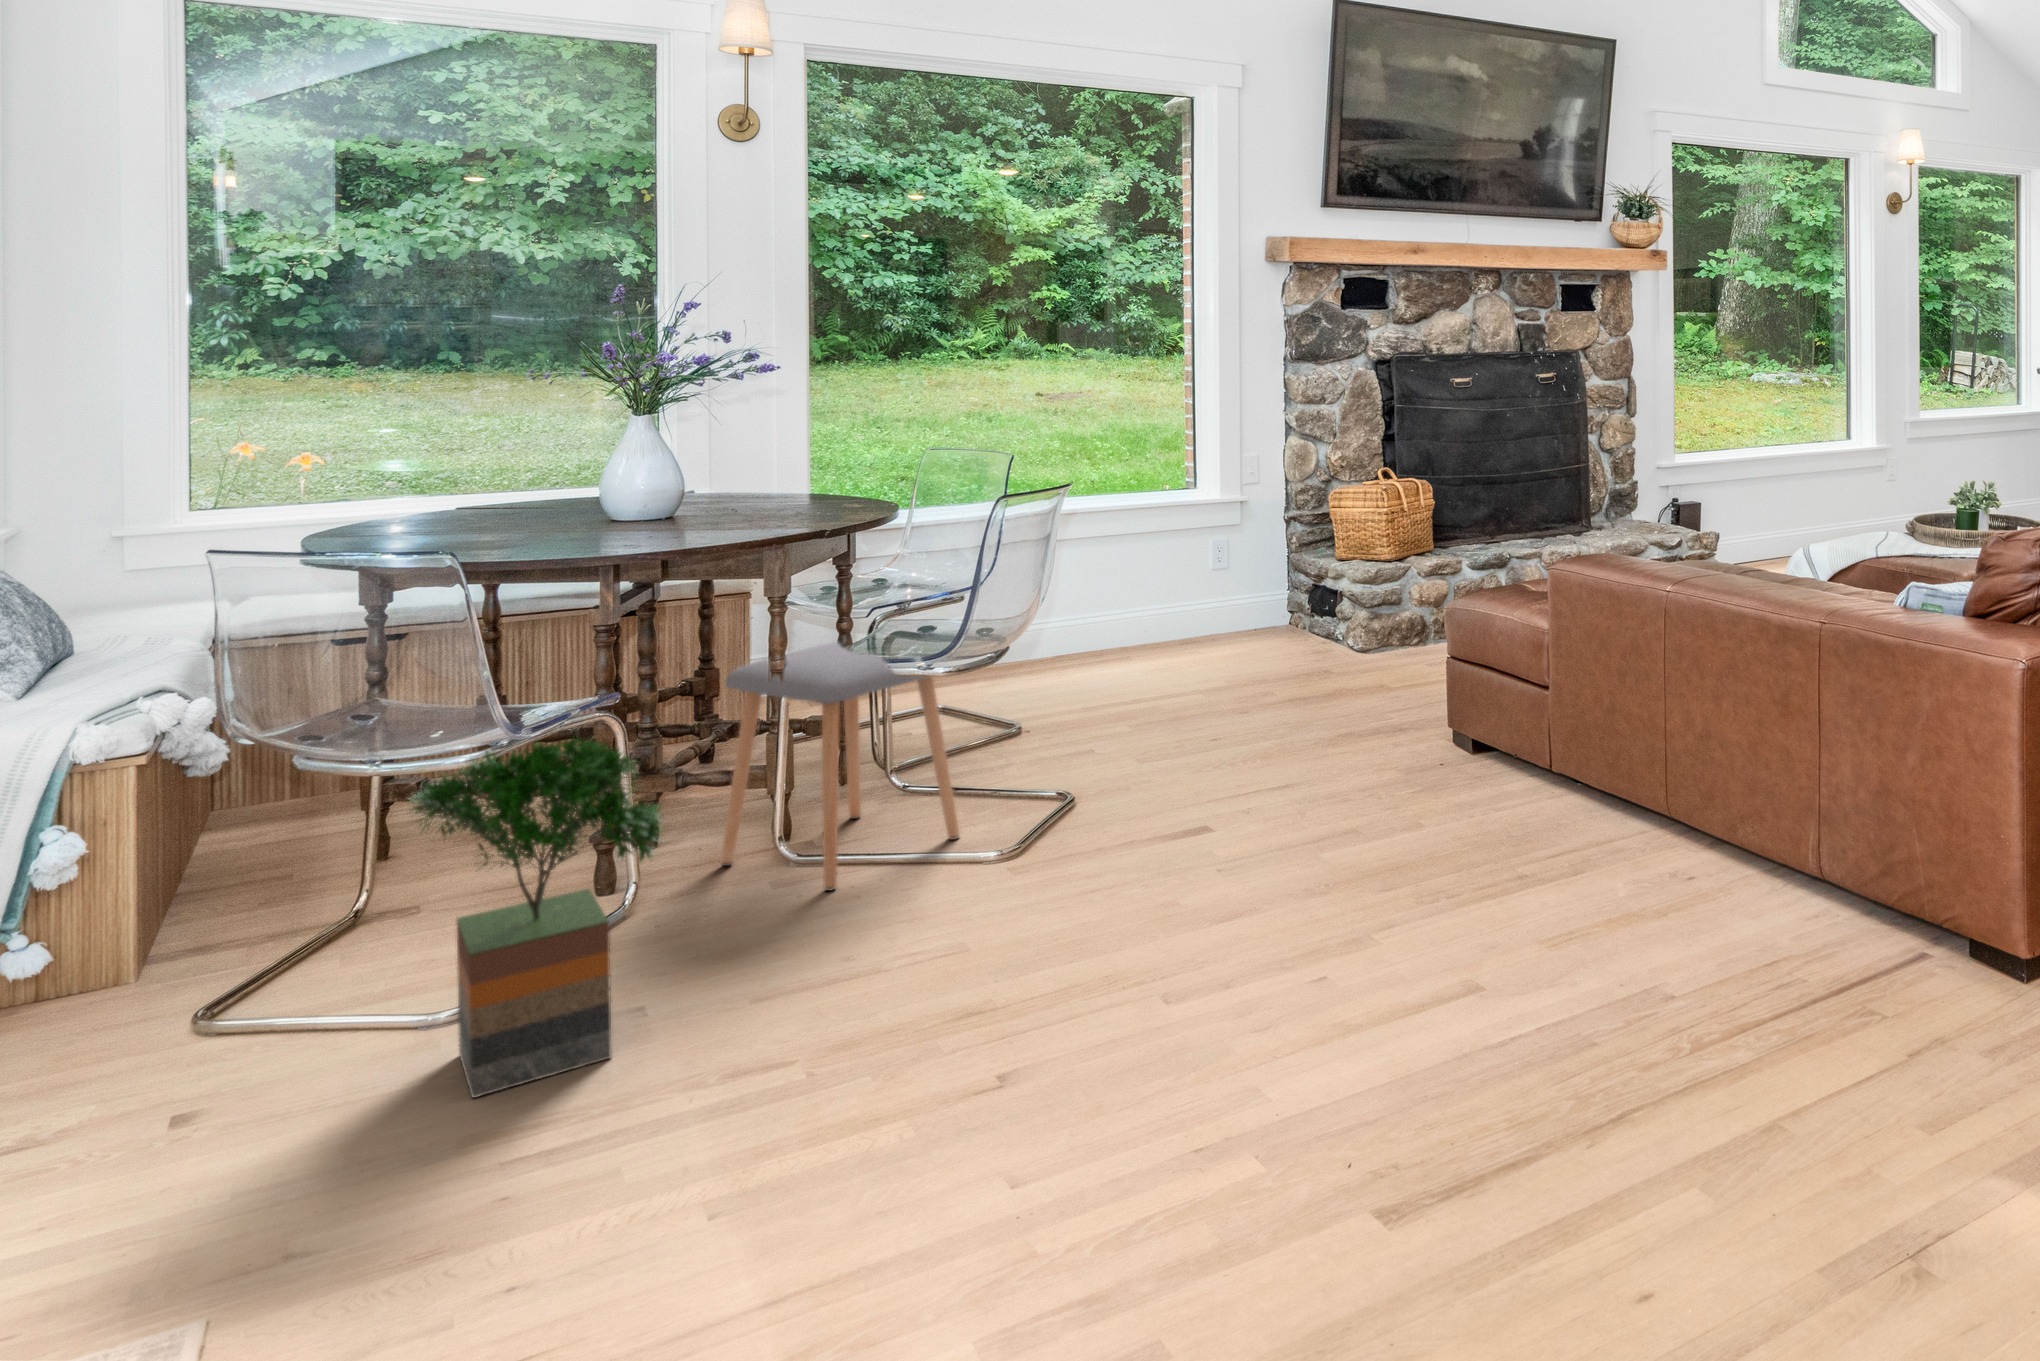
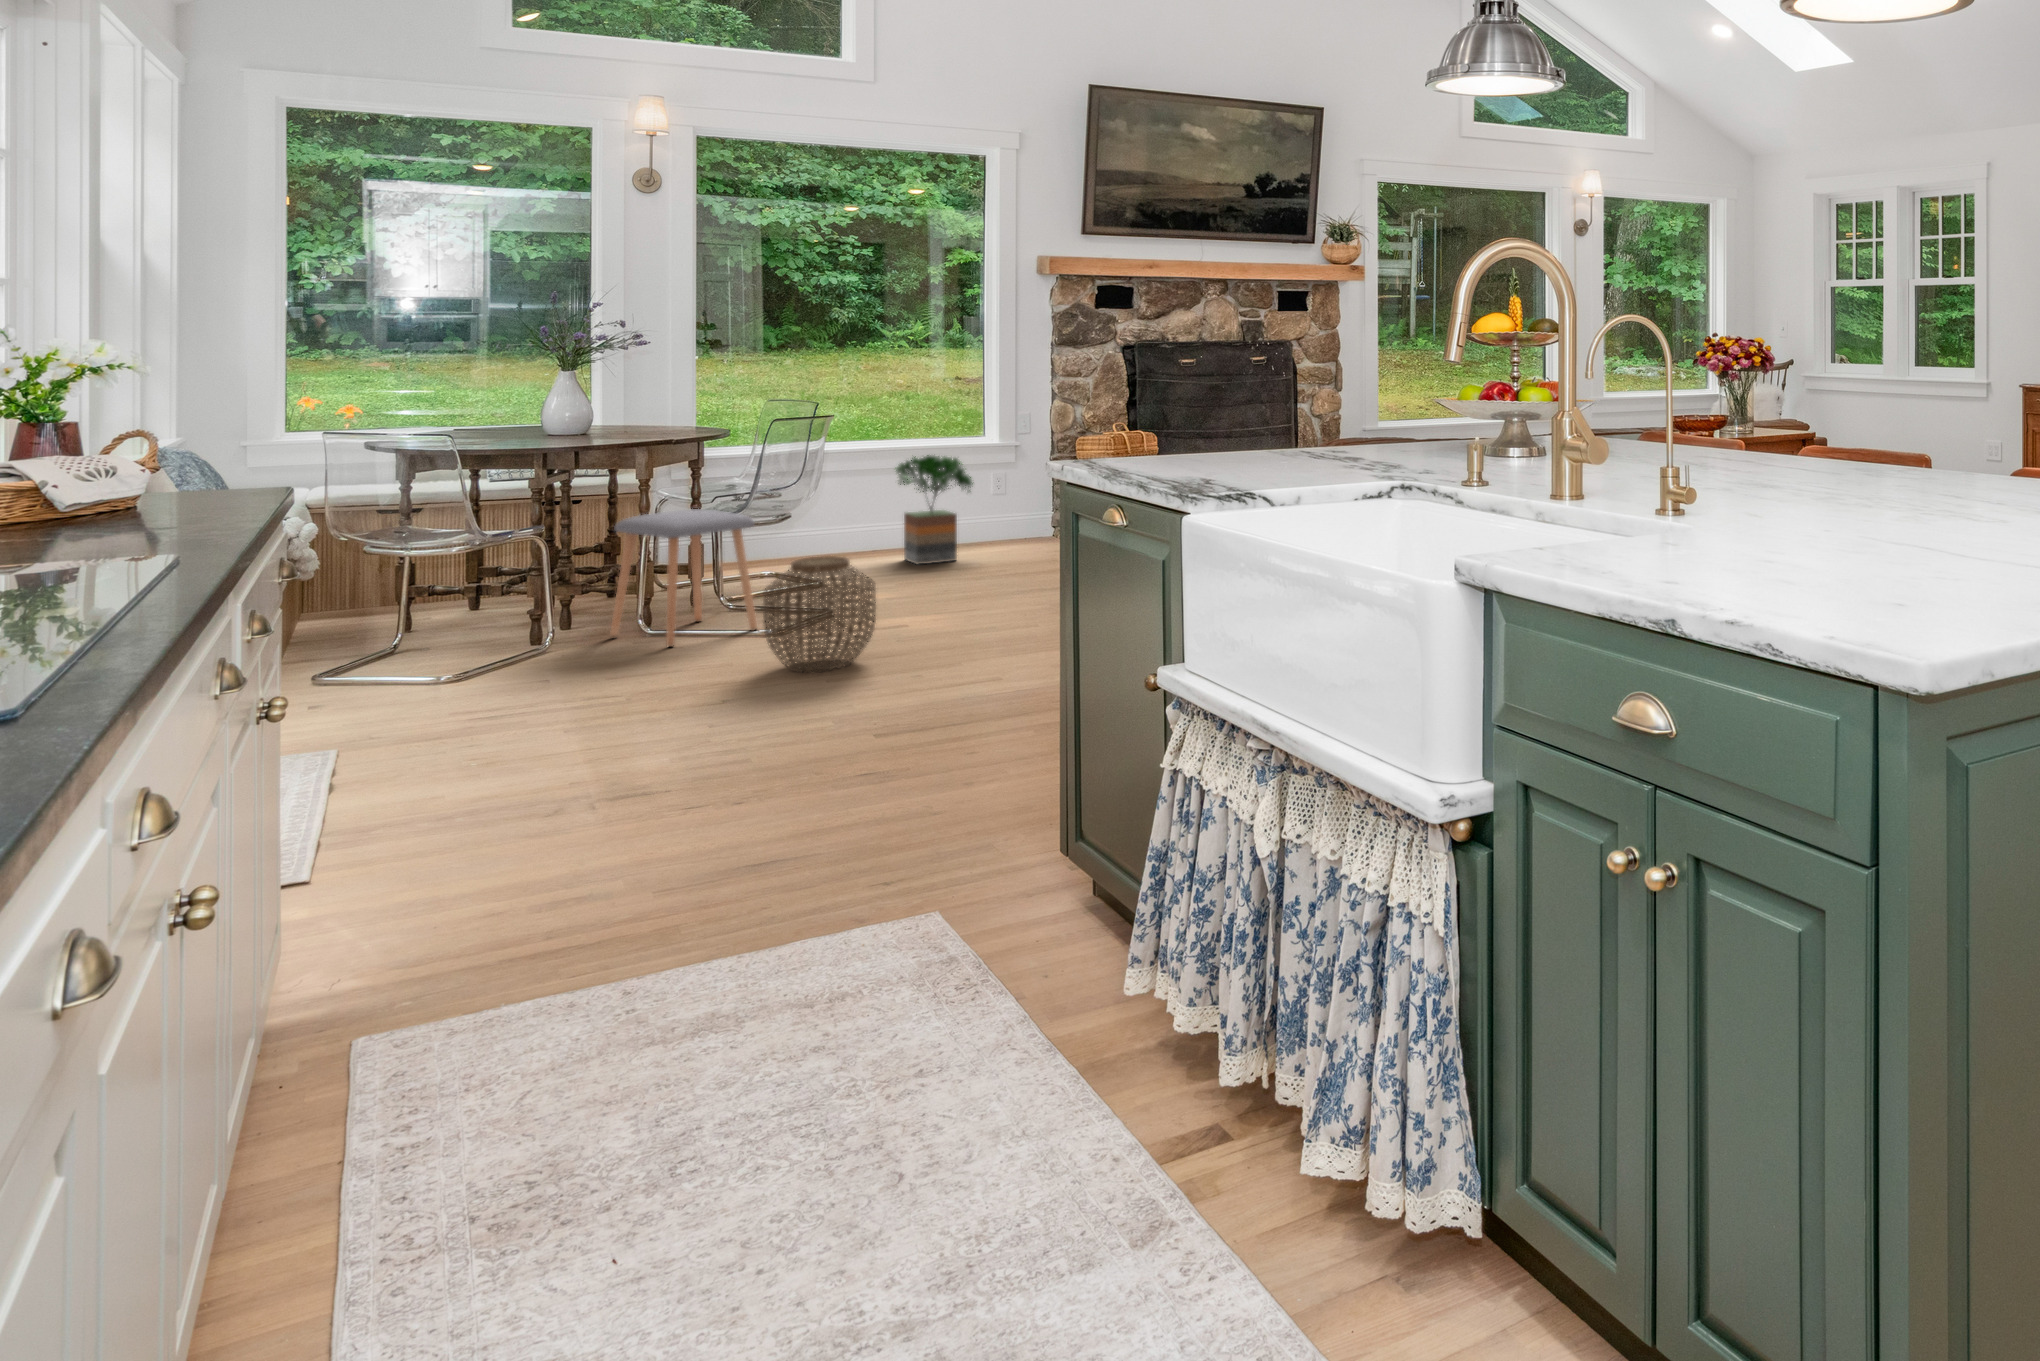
potted tree: present [410,737,663,1098] -> present [895,455,974,564]
woven basket: none [1019,742,1207,962] -> present [763,556,876,672]

